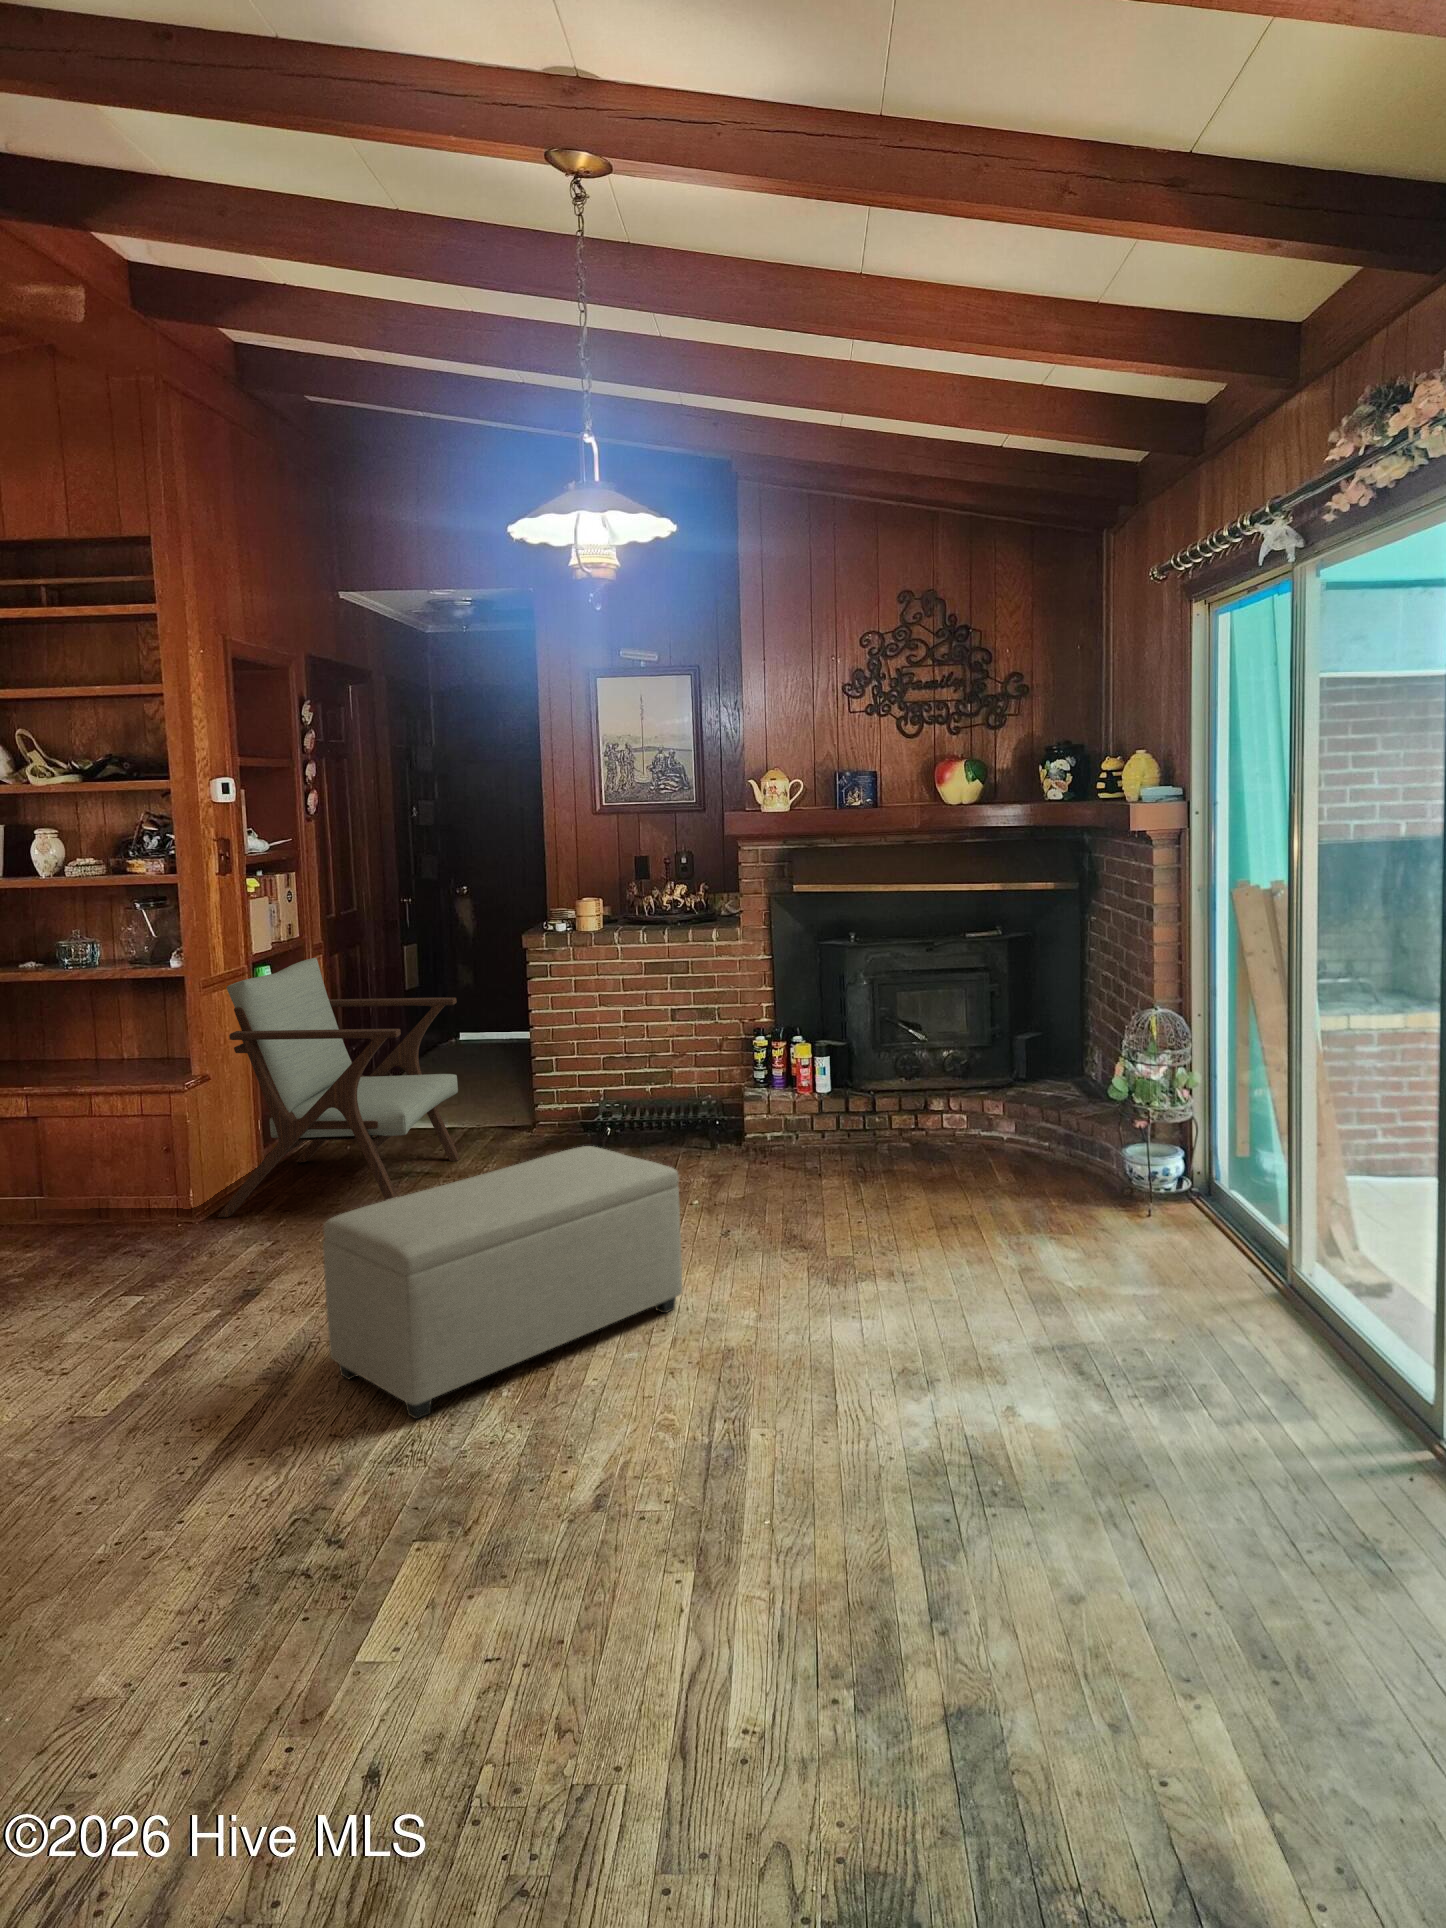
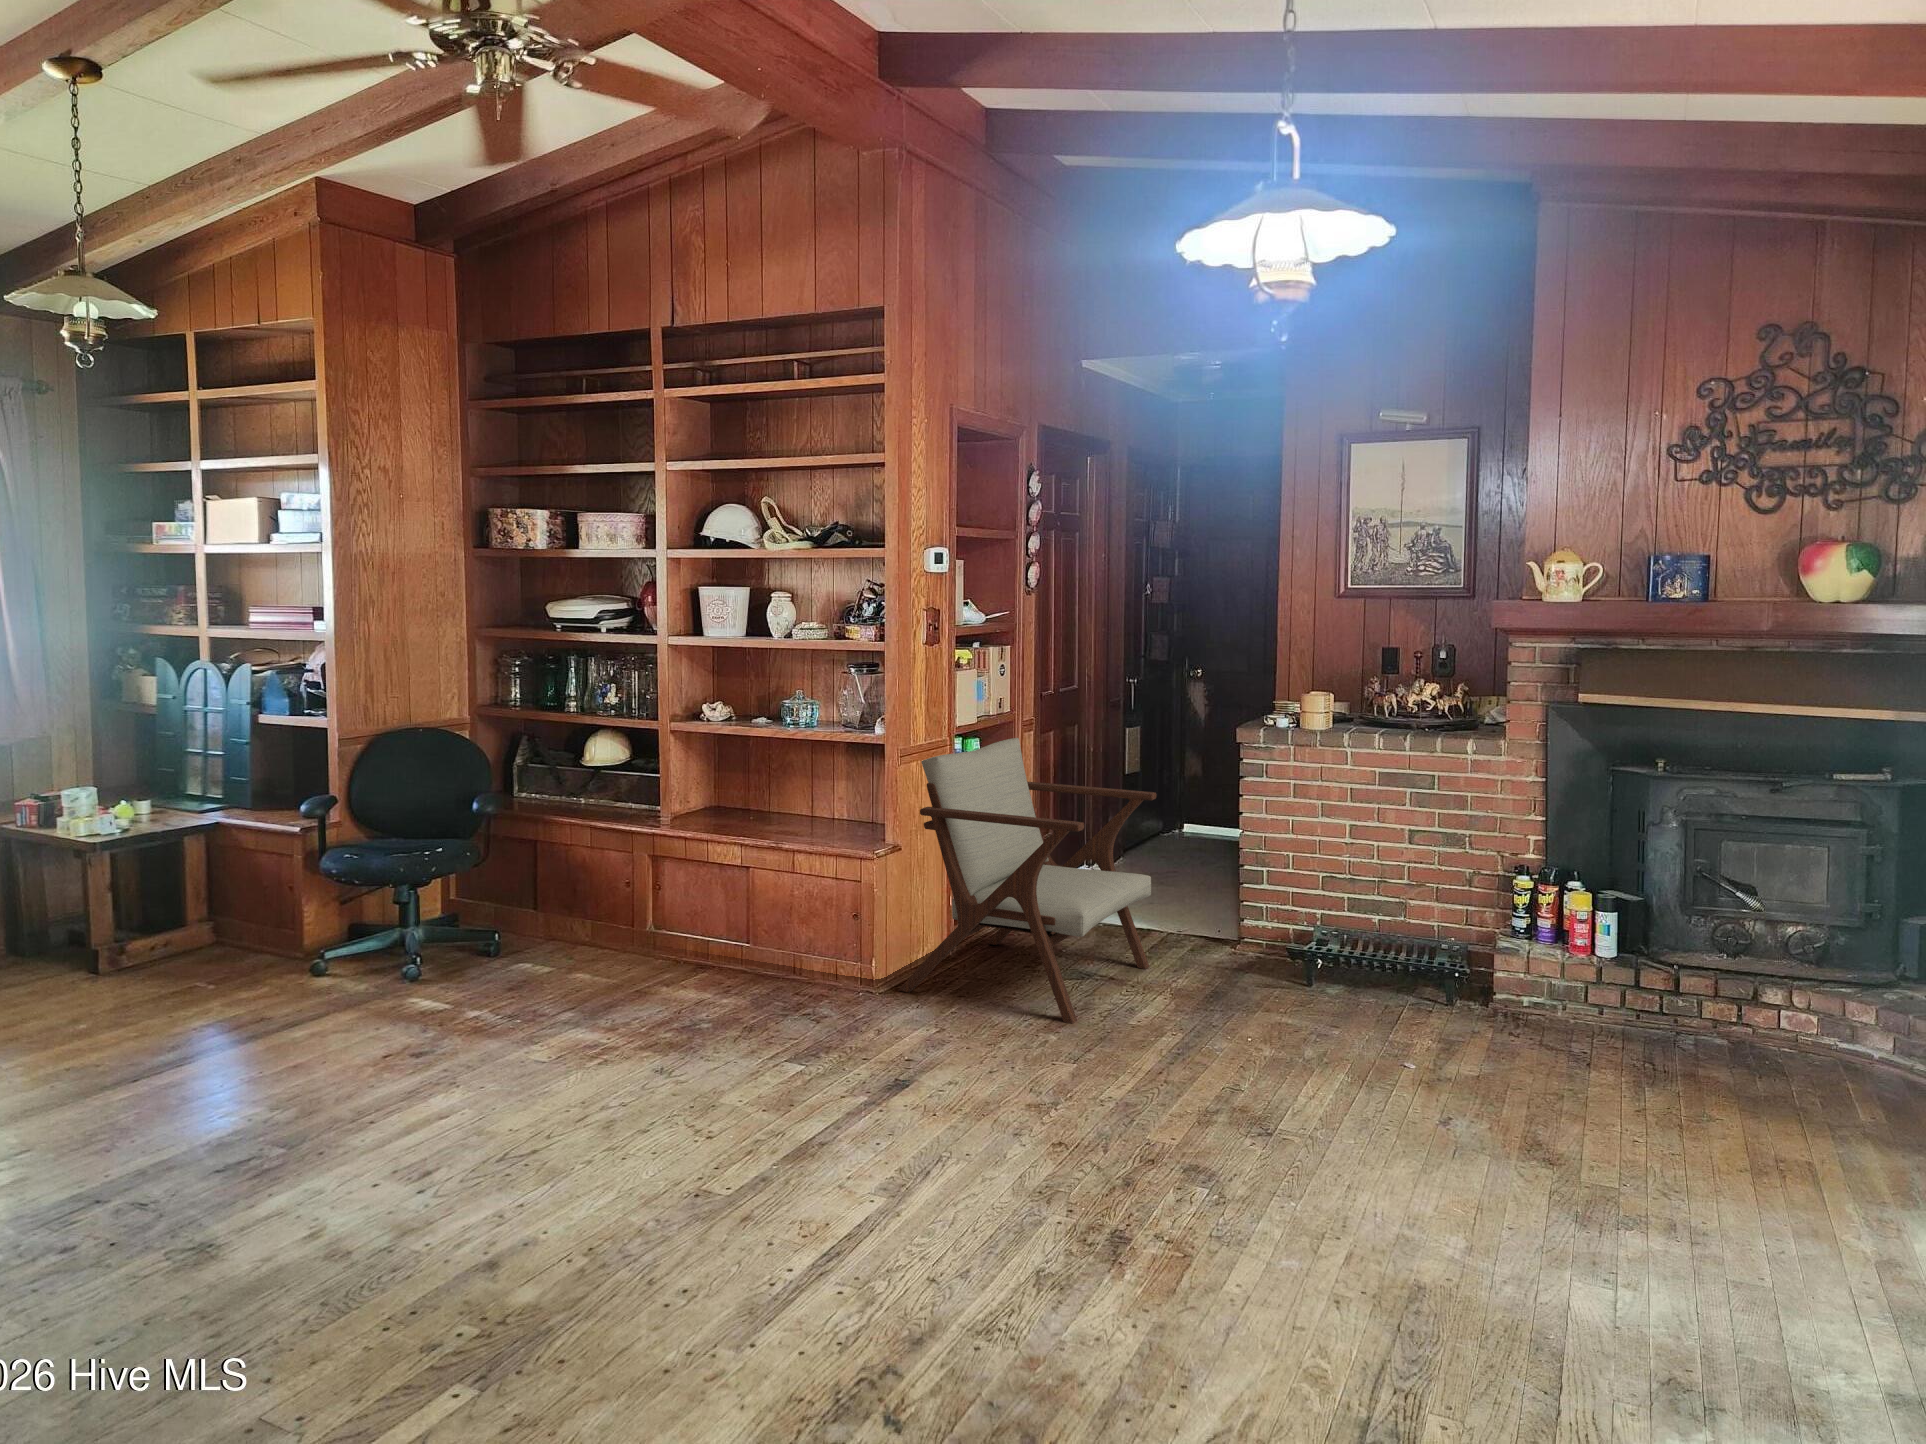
ottoman: present [323,1146,682,1419] -> none [950,989,1372,1282]

